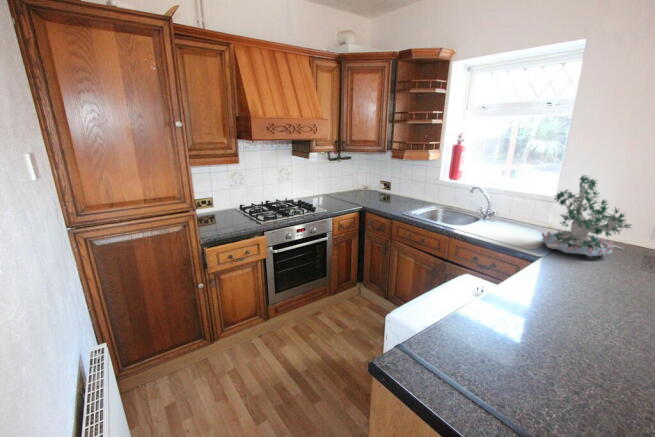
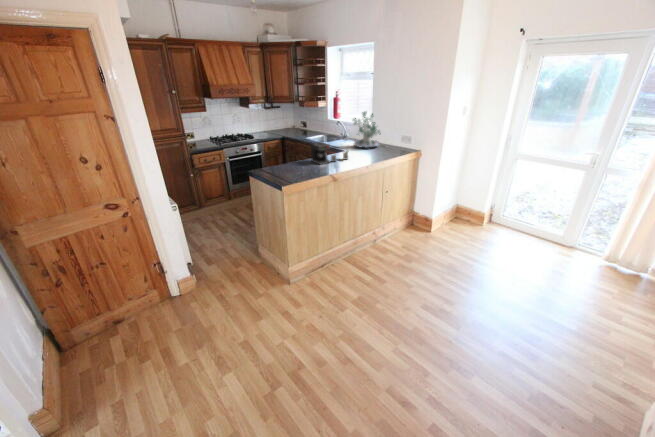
coffee maker: none [514,260,619,339] -> present [311,142,348,164]

